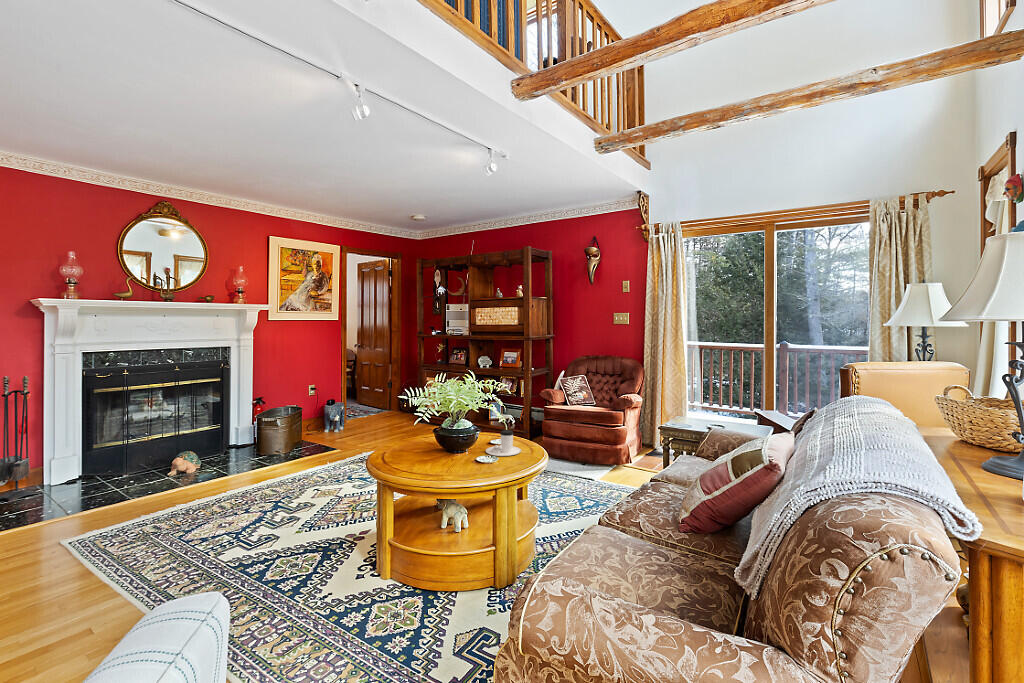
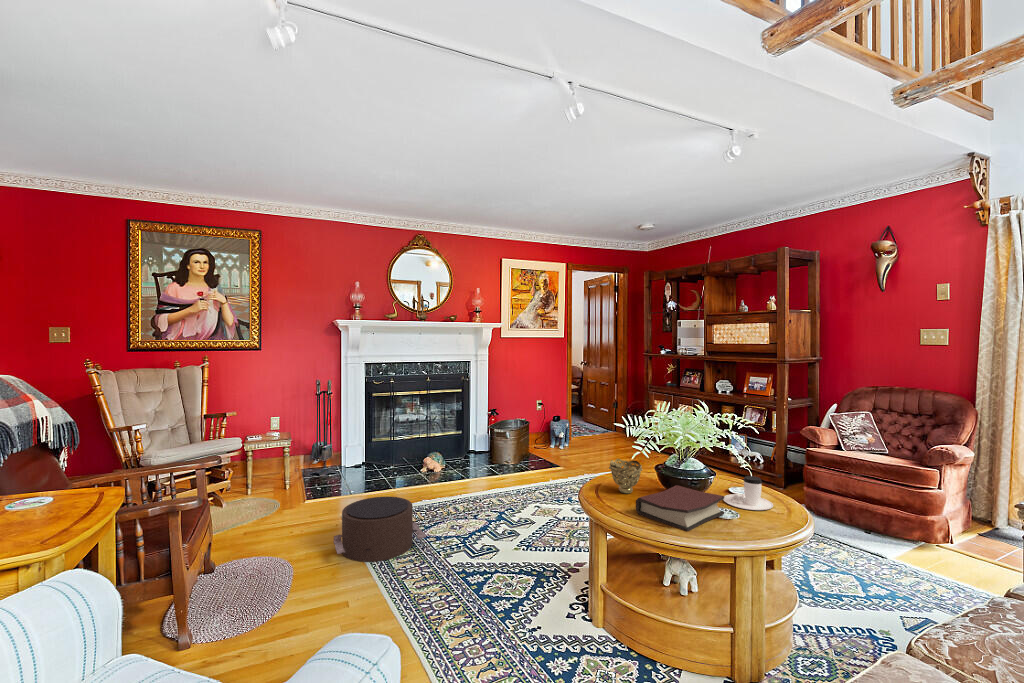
decorative bowl: none [392,429,422,459] -> present [609,459,642,494]
hardback book: none [418,445,487,479] -> present [636,485,724,532]
pouf: none [54,505,190,585] -> present [334,497,426,562]

